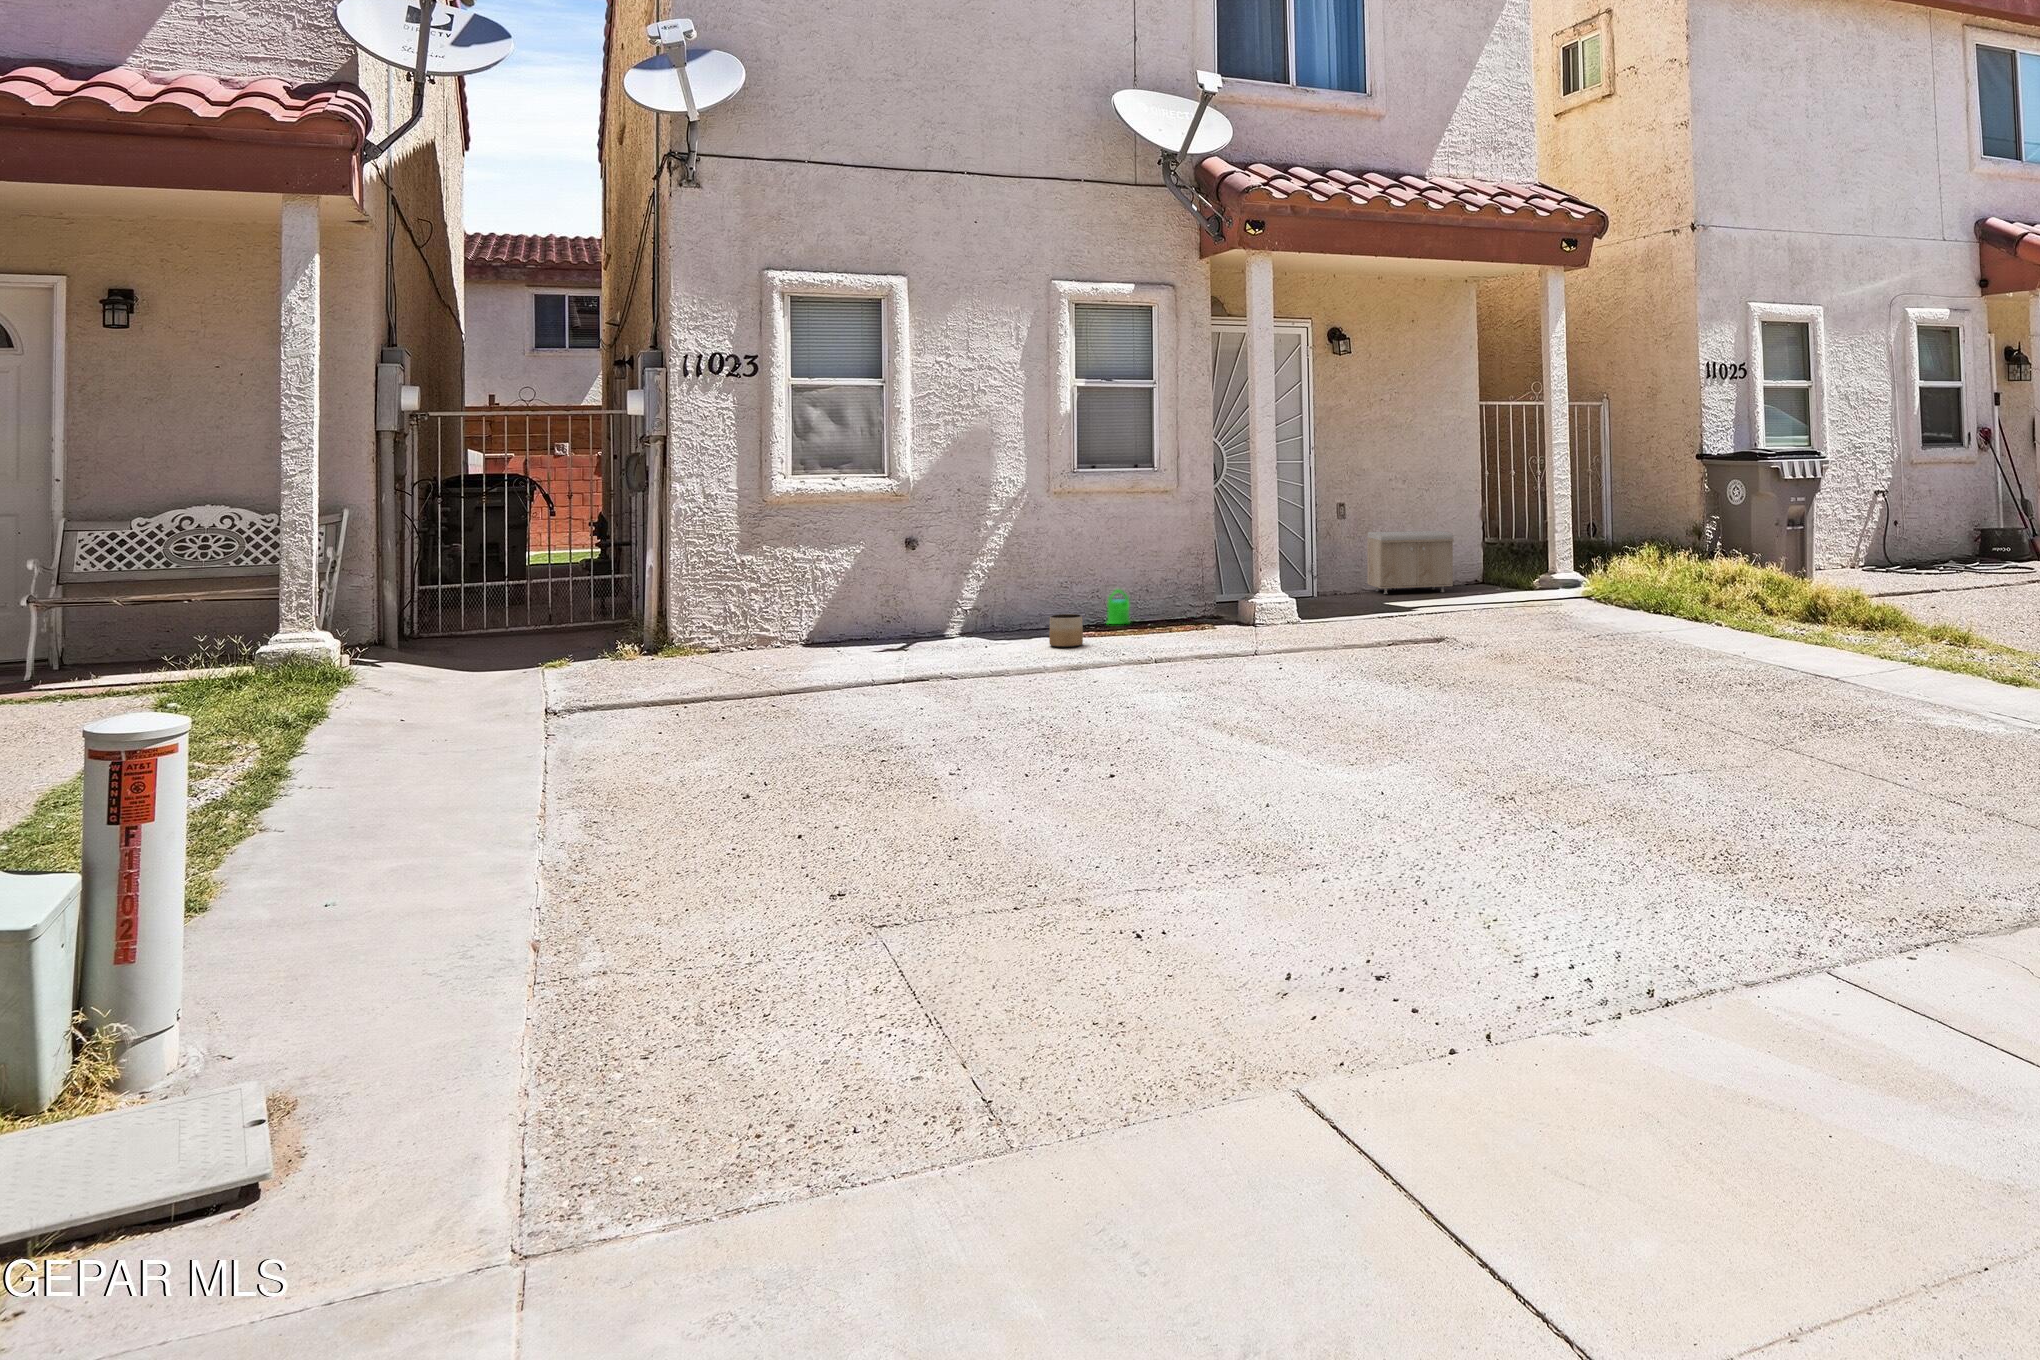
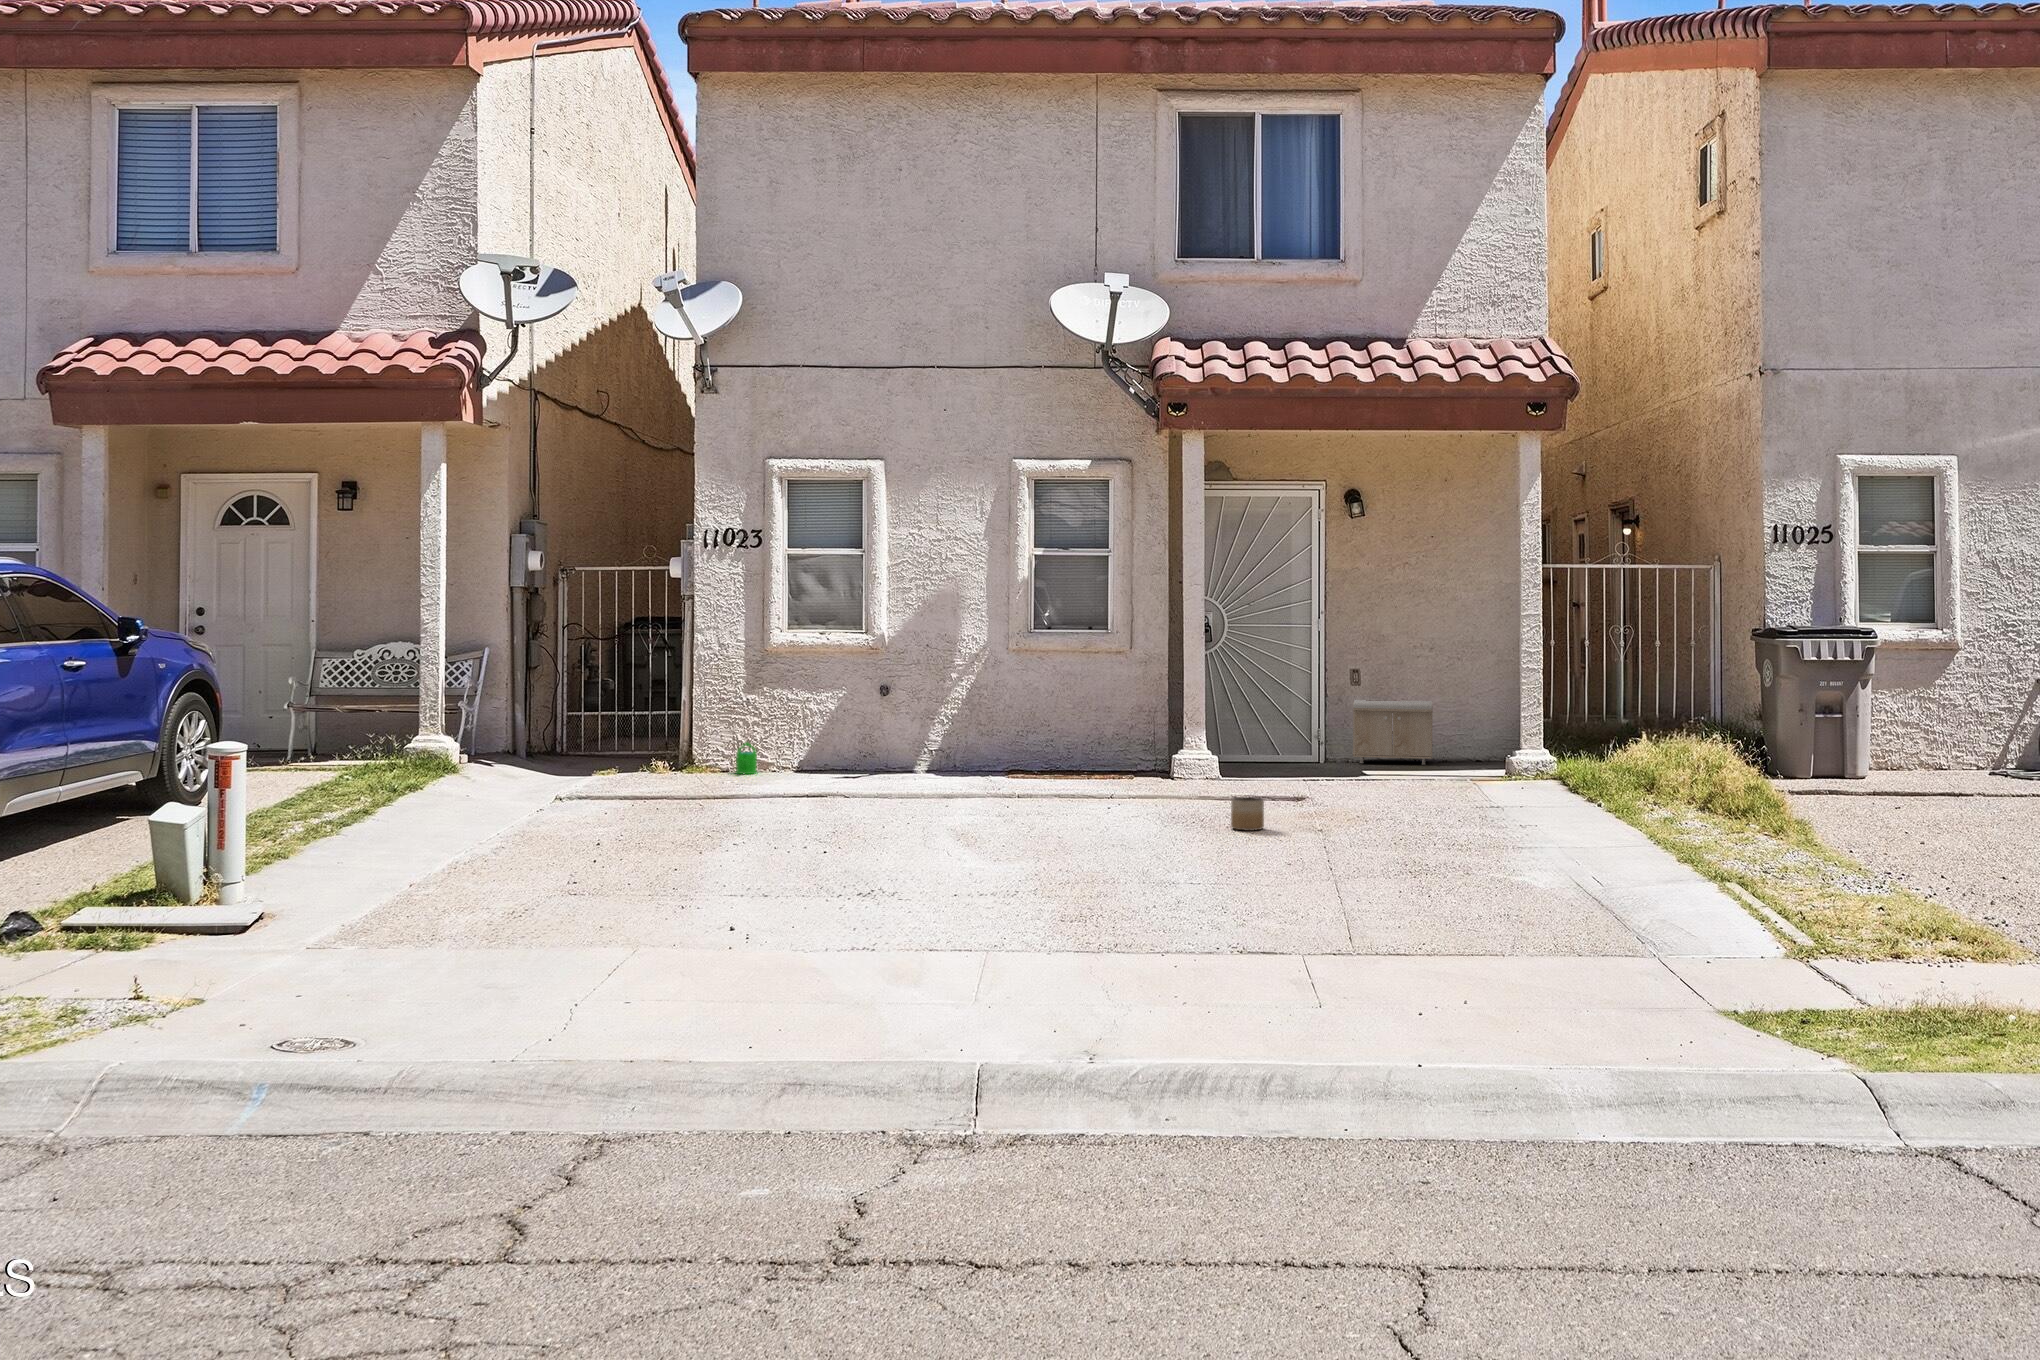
watering can: present [1107,589,1130,624] -> present [736,742,757,774]
planter: present [1049,614,1083,647] -> present [1231,797,1264,831]

